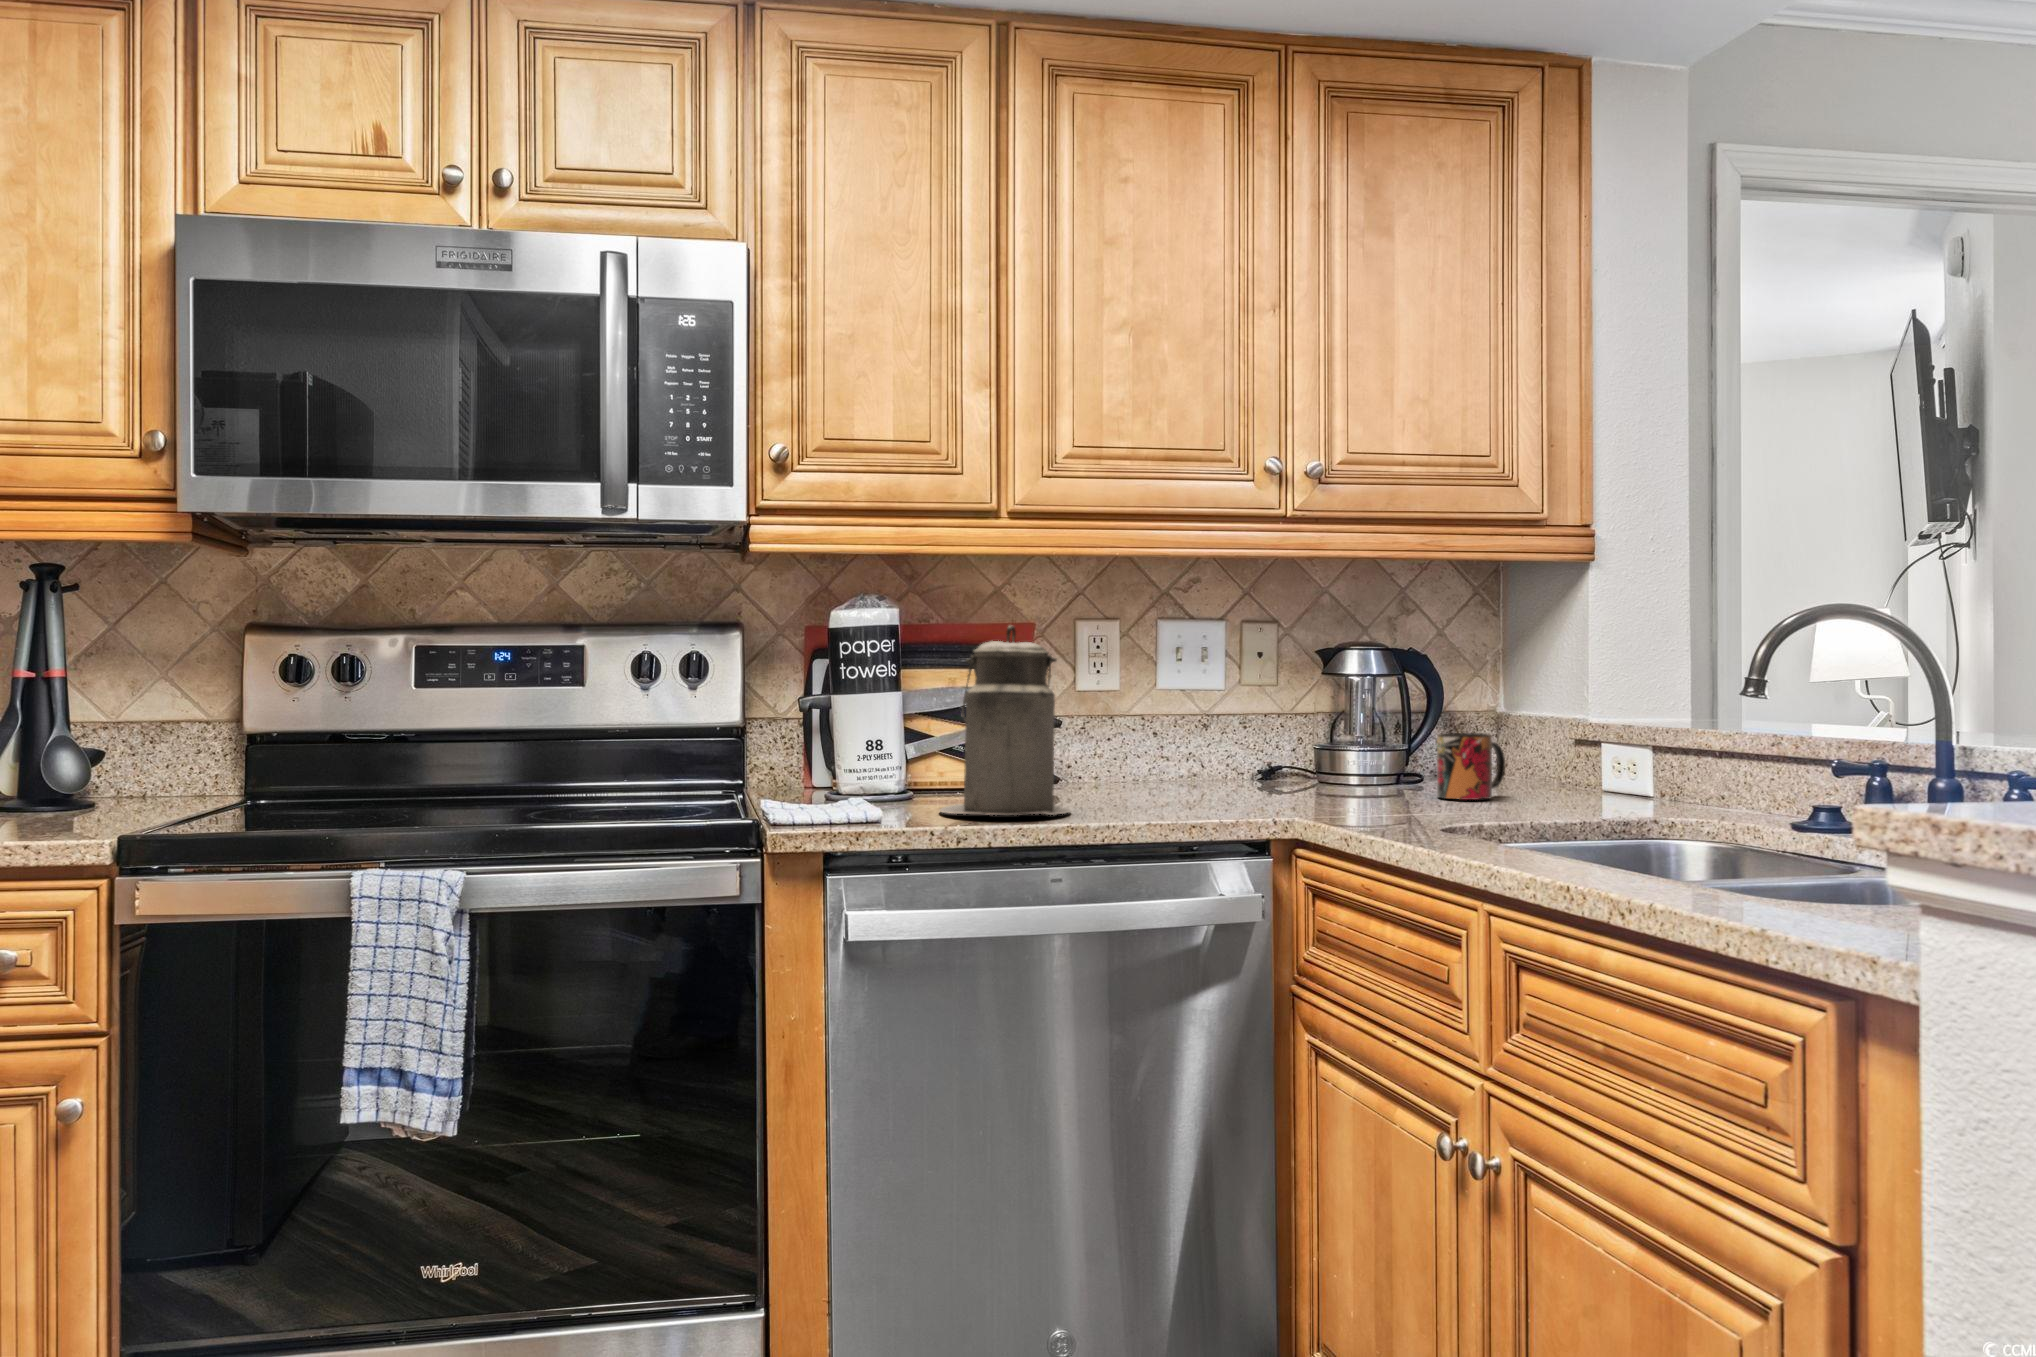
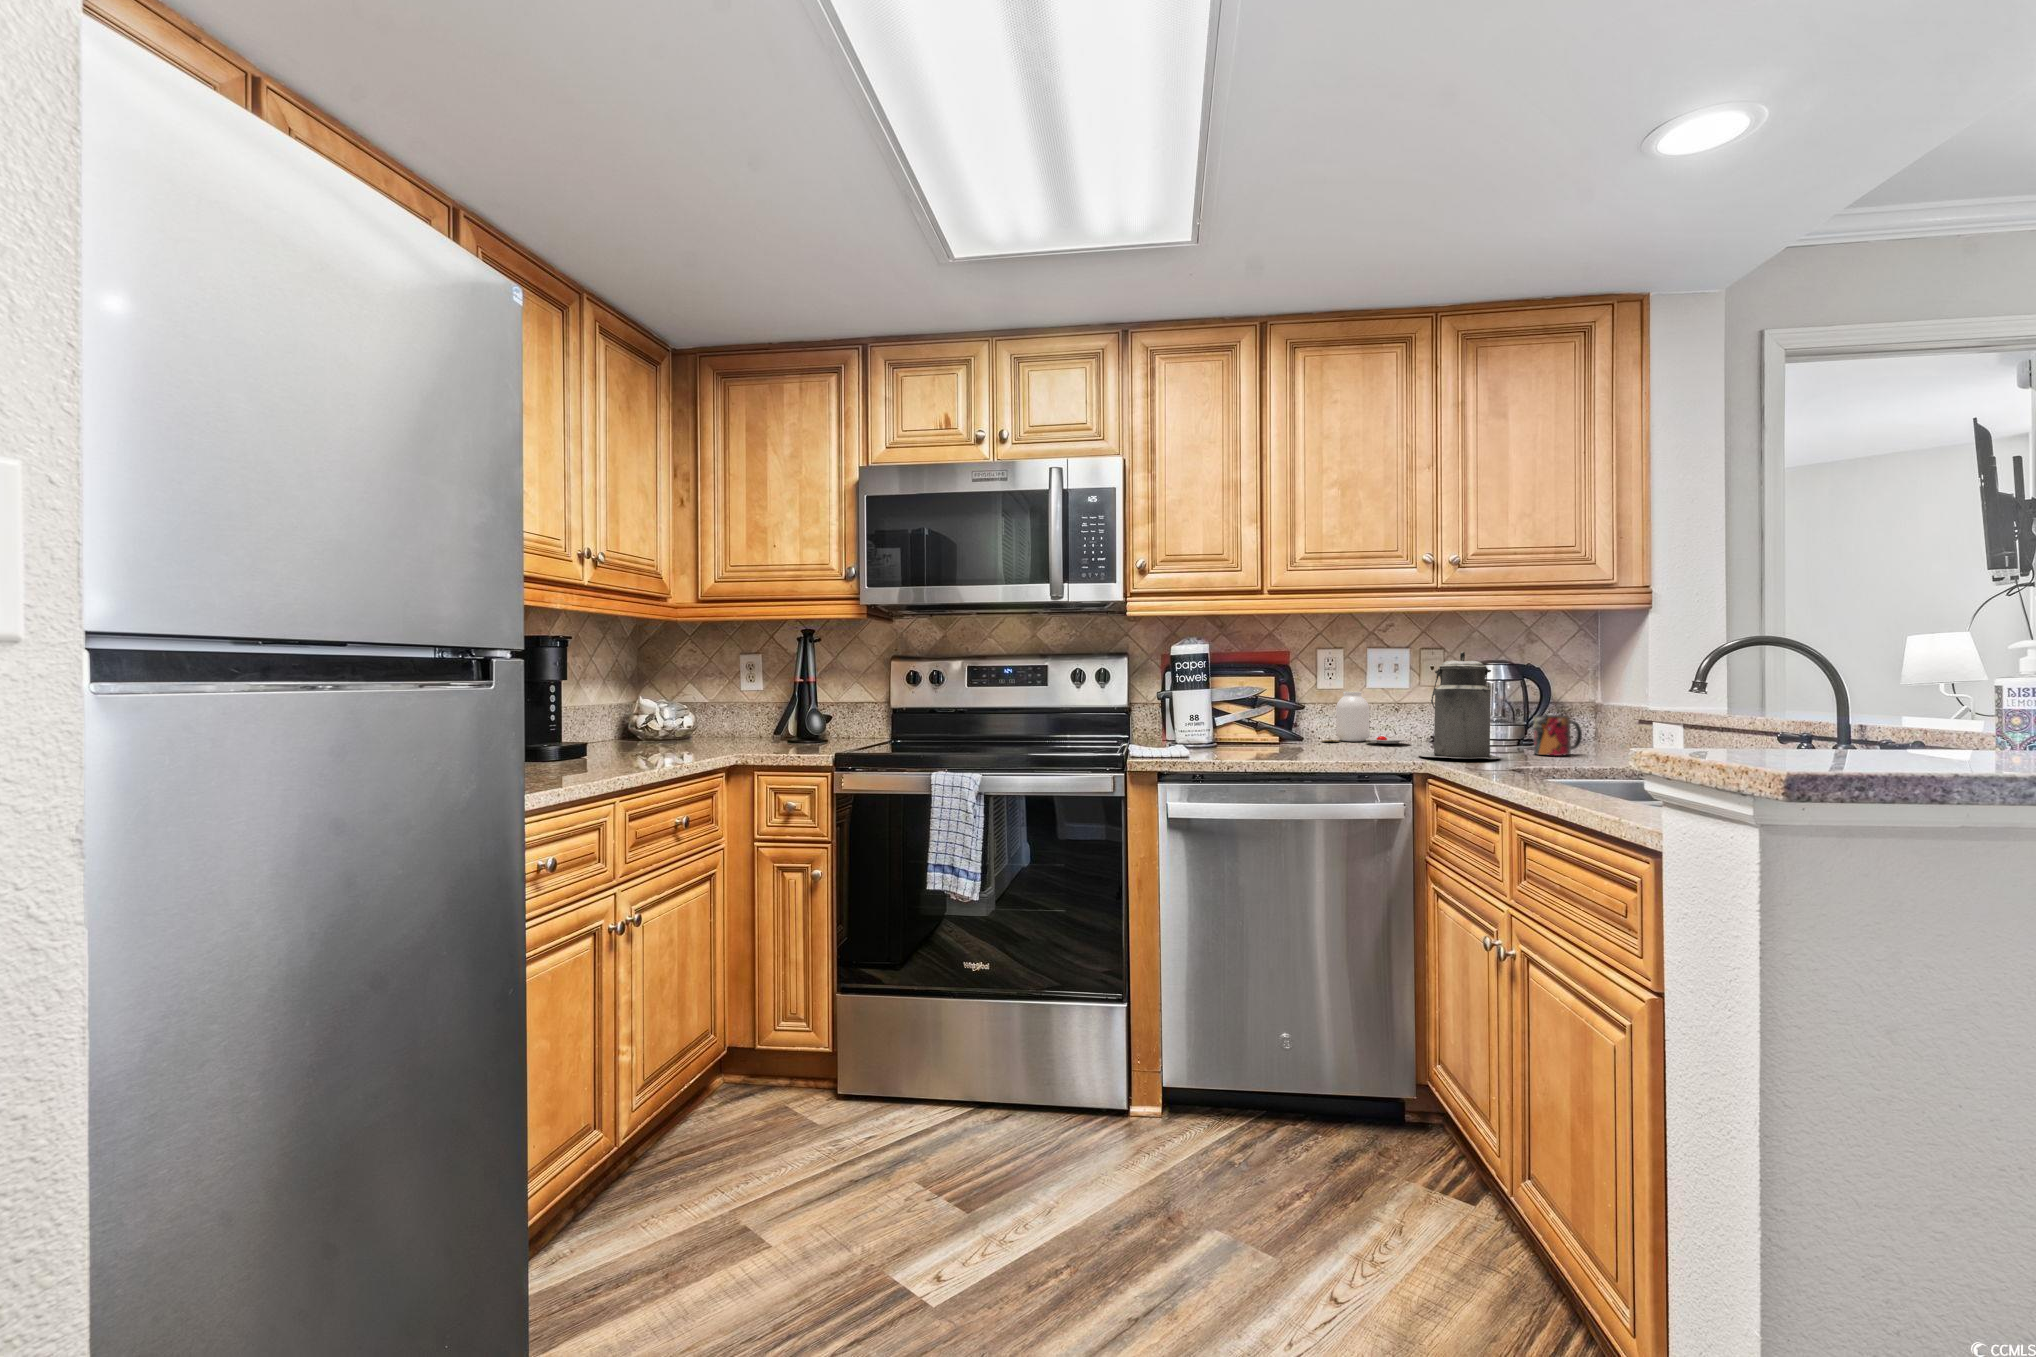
canister: present [940,626,1070,815] -> present [1419,652,1500,759]
jar: none [1090,694,1237,784] -> present [1322,691,1410,743]

